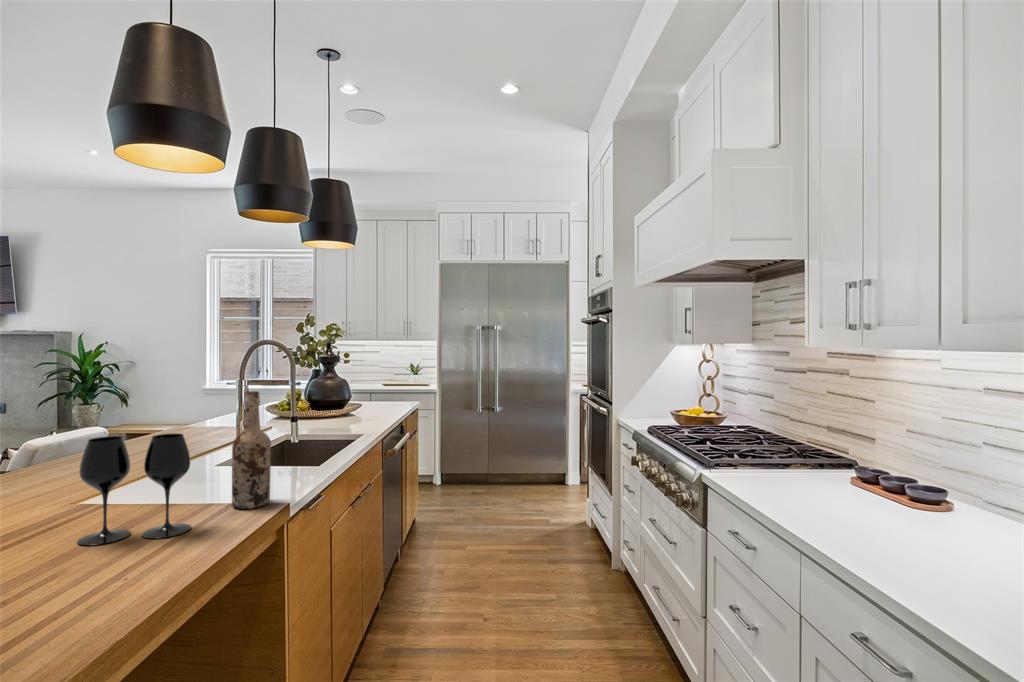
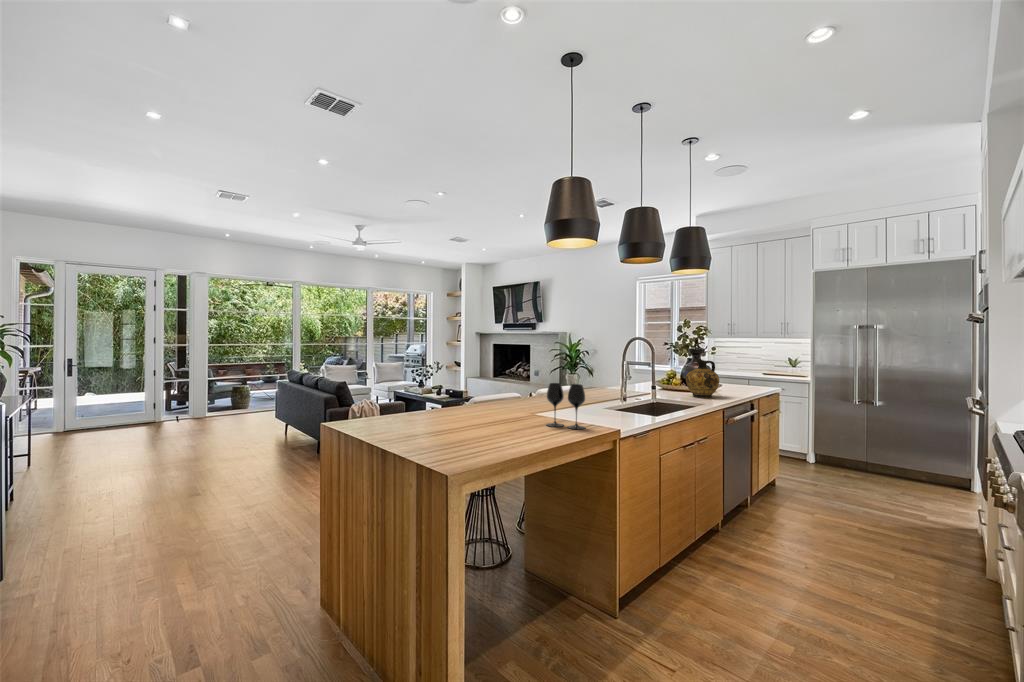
ceramic jug: none [323,369,370,425] -> present [686,359,719,398]
wine bottle: present [232,391,271,509] -> none [606,368,624,426]

